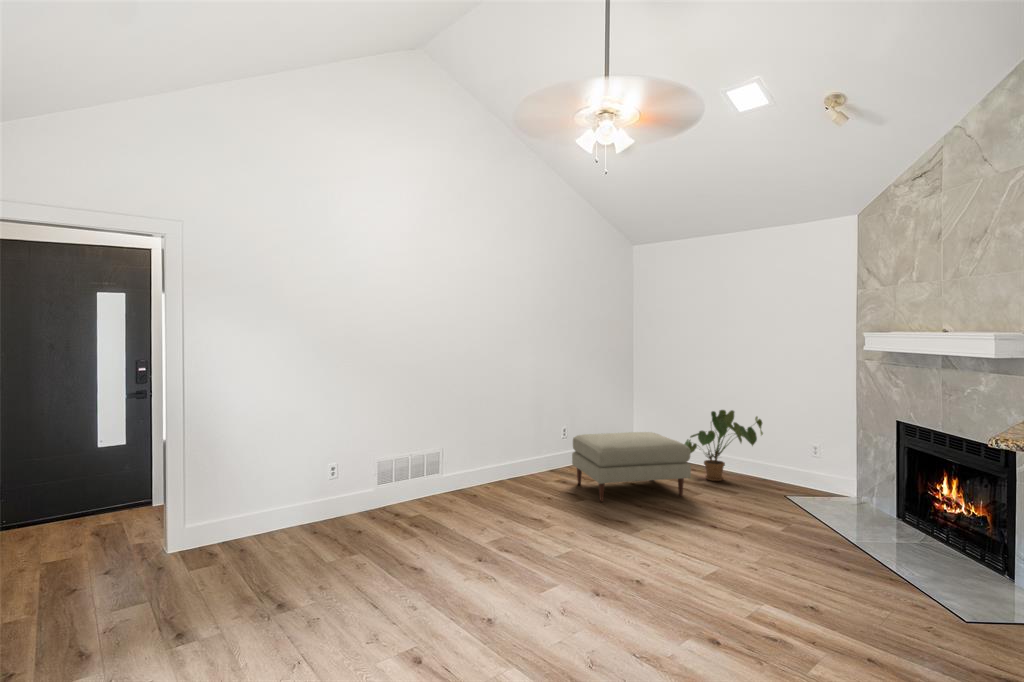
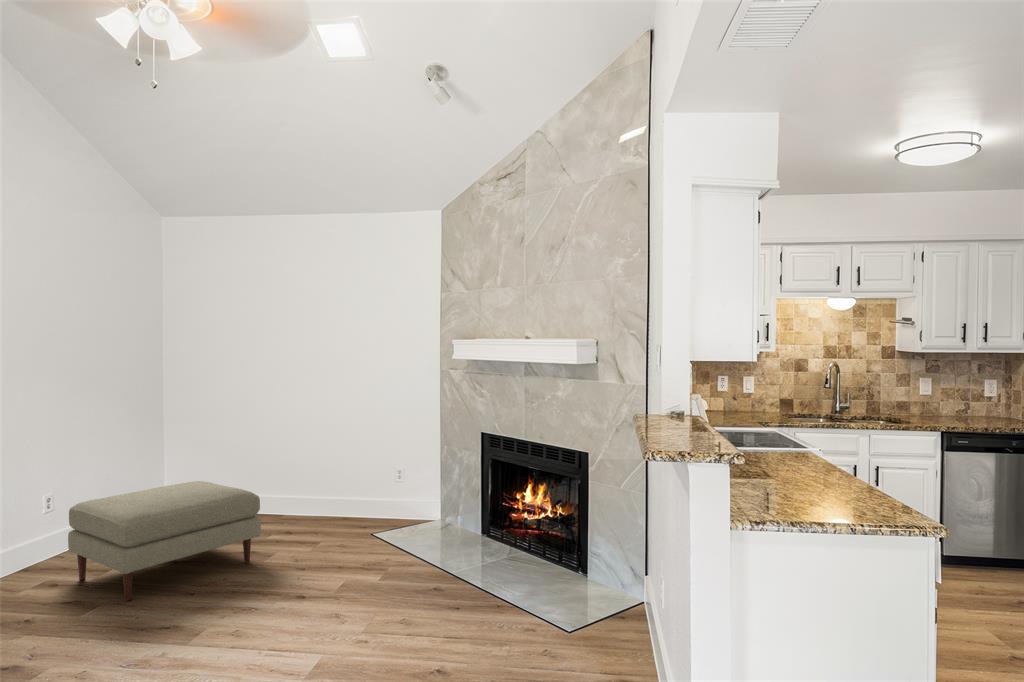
house plant: present [685,410,763,481] -> none [244,438,342,532]

